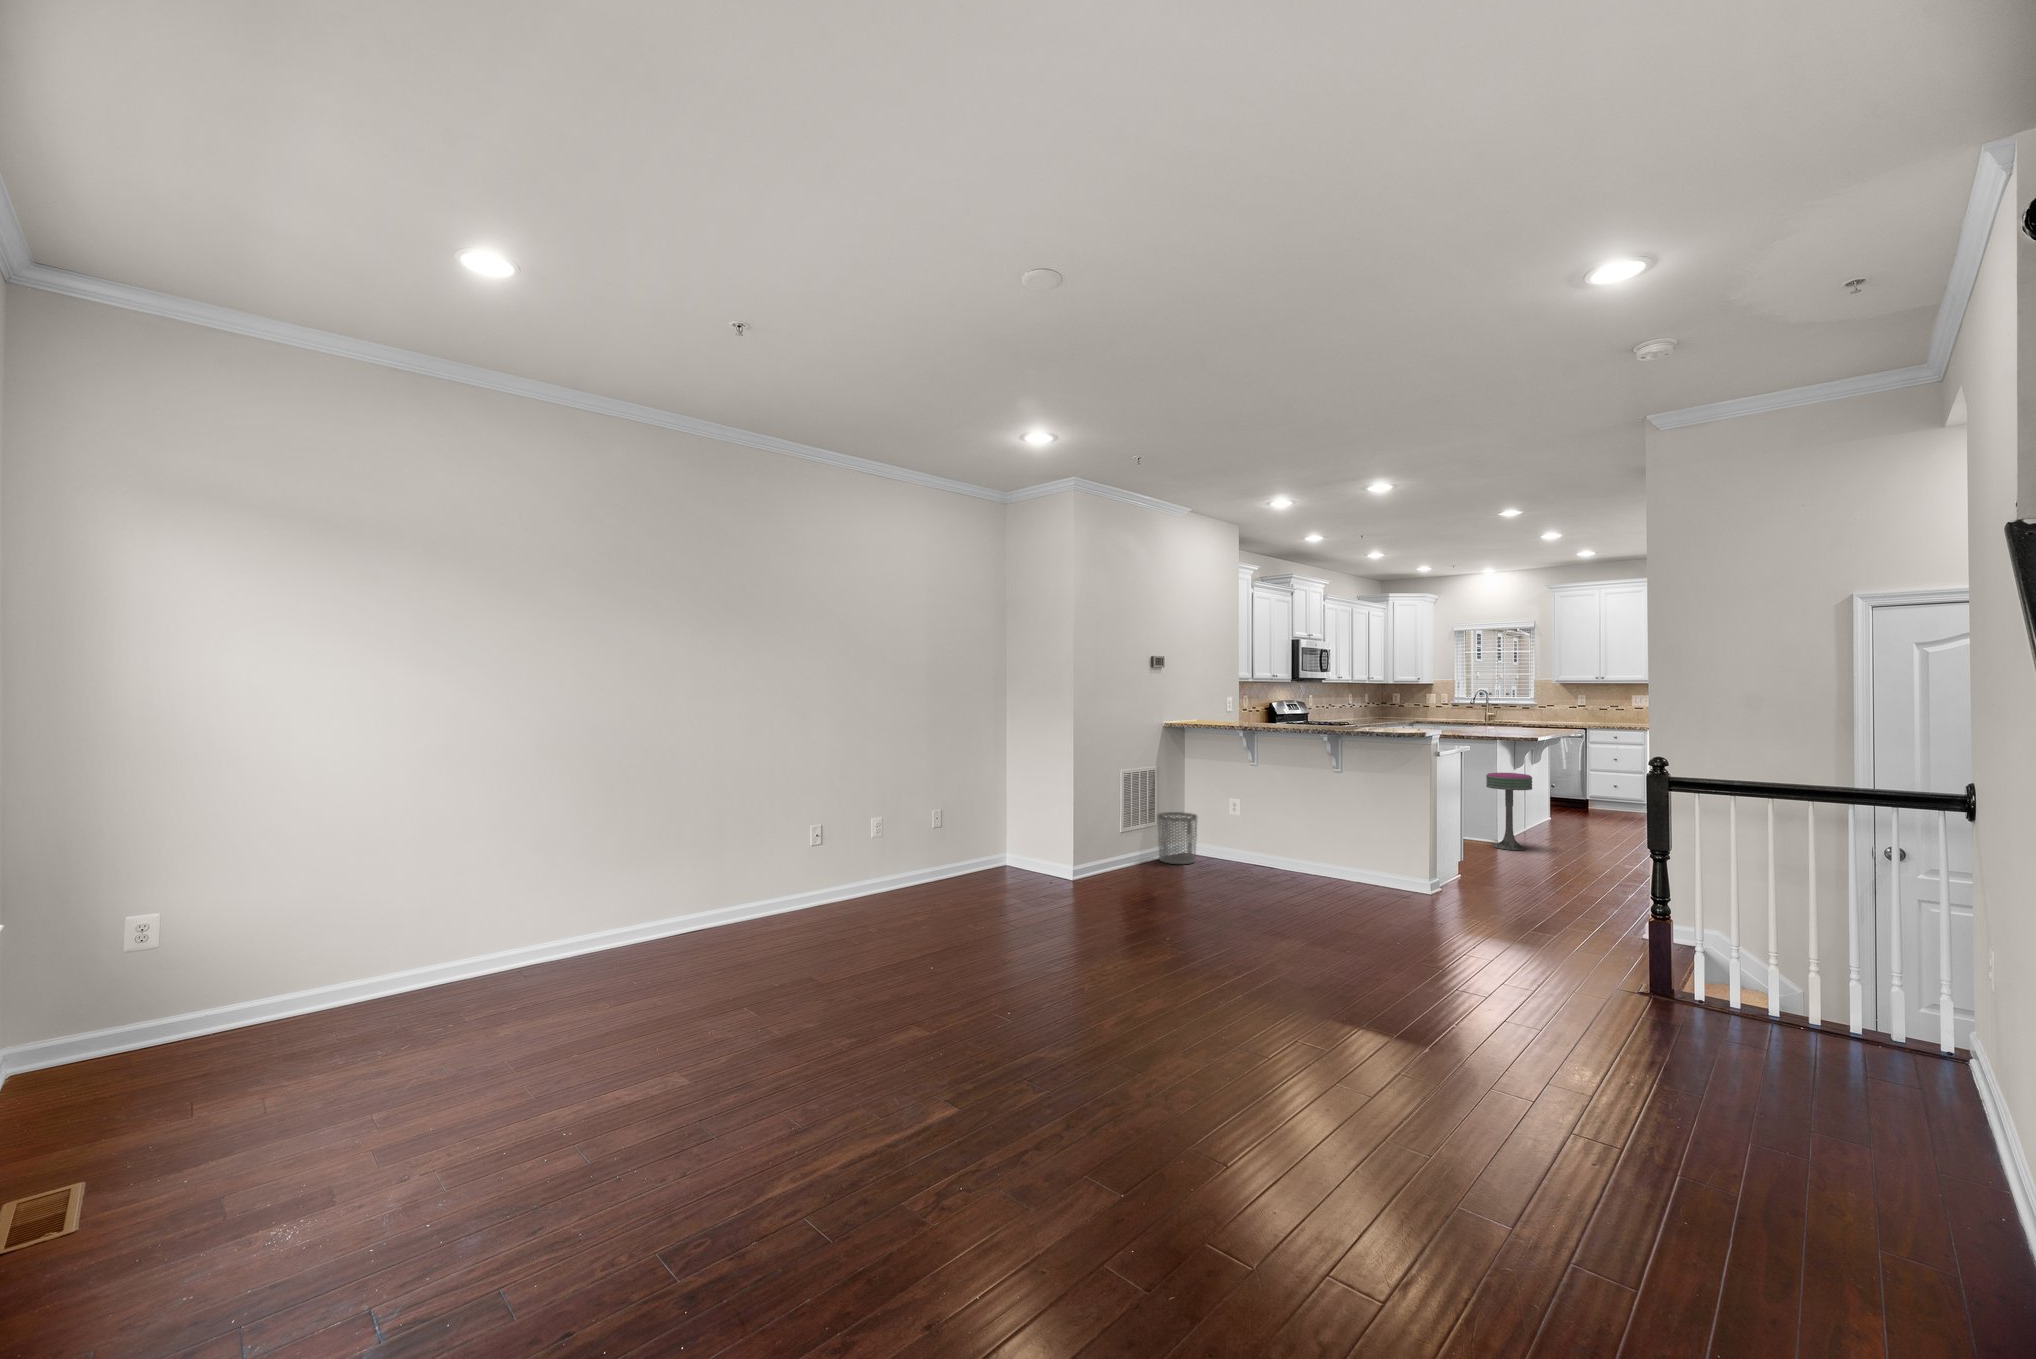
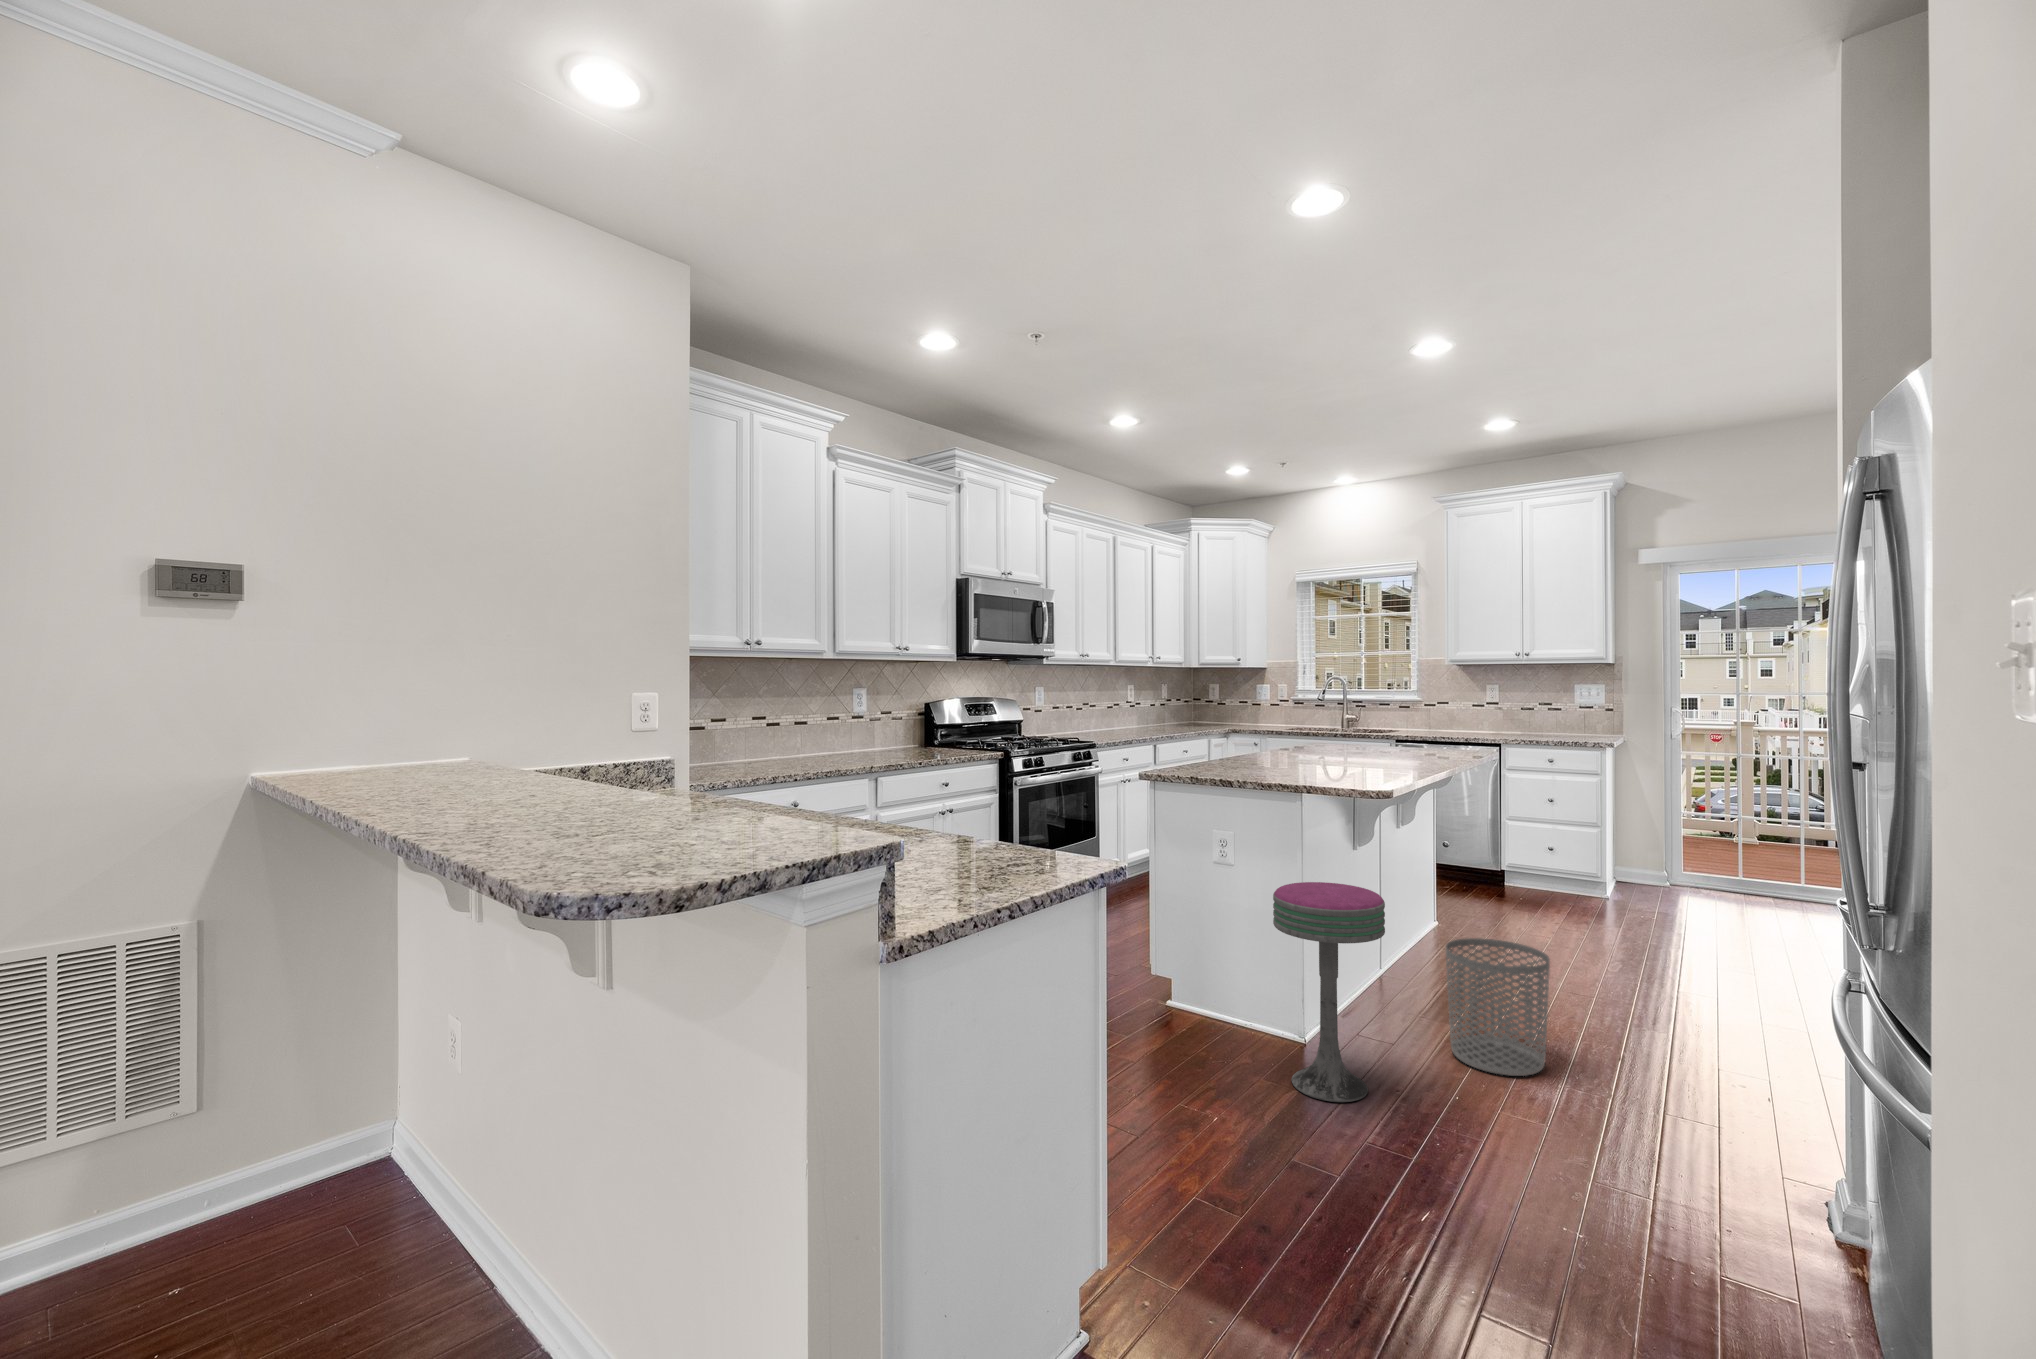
waste bin: present [1157,812,1197,864] -> present [1446,938,1550,1076]

